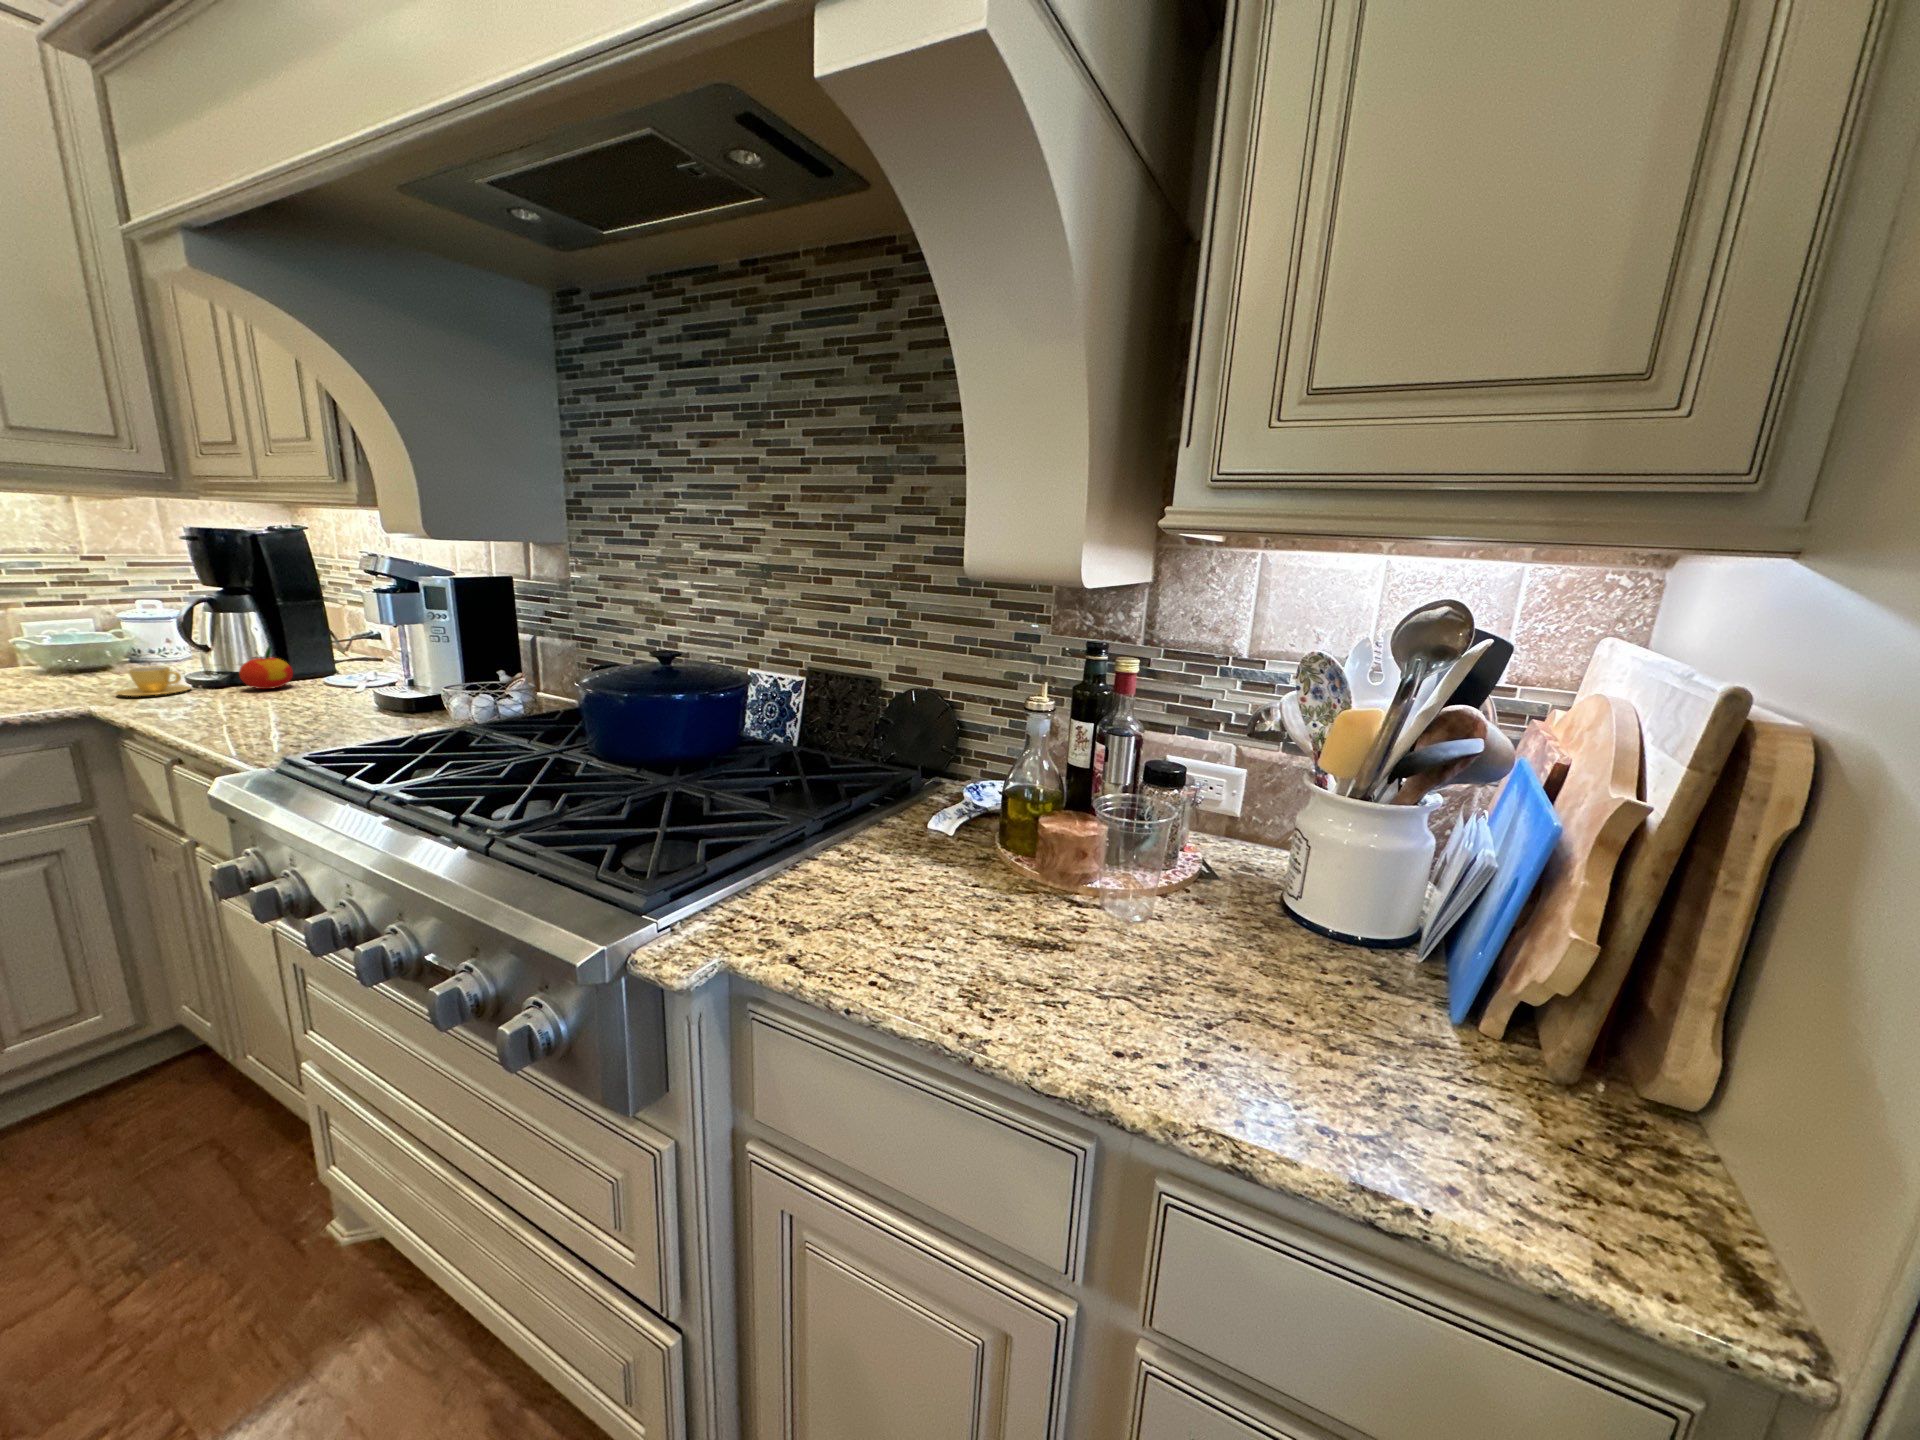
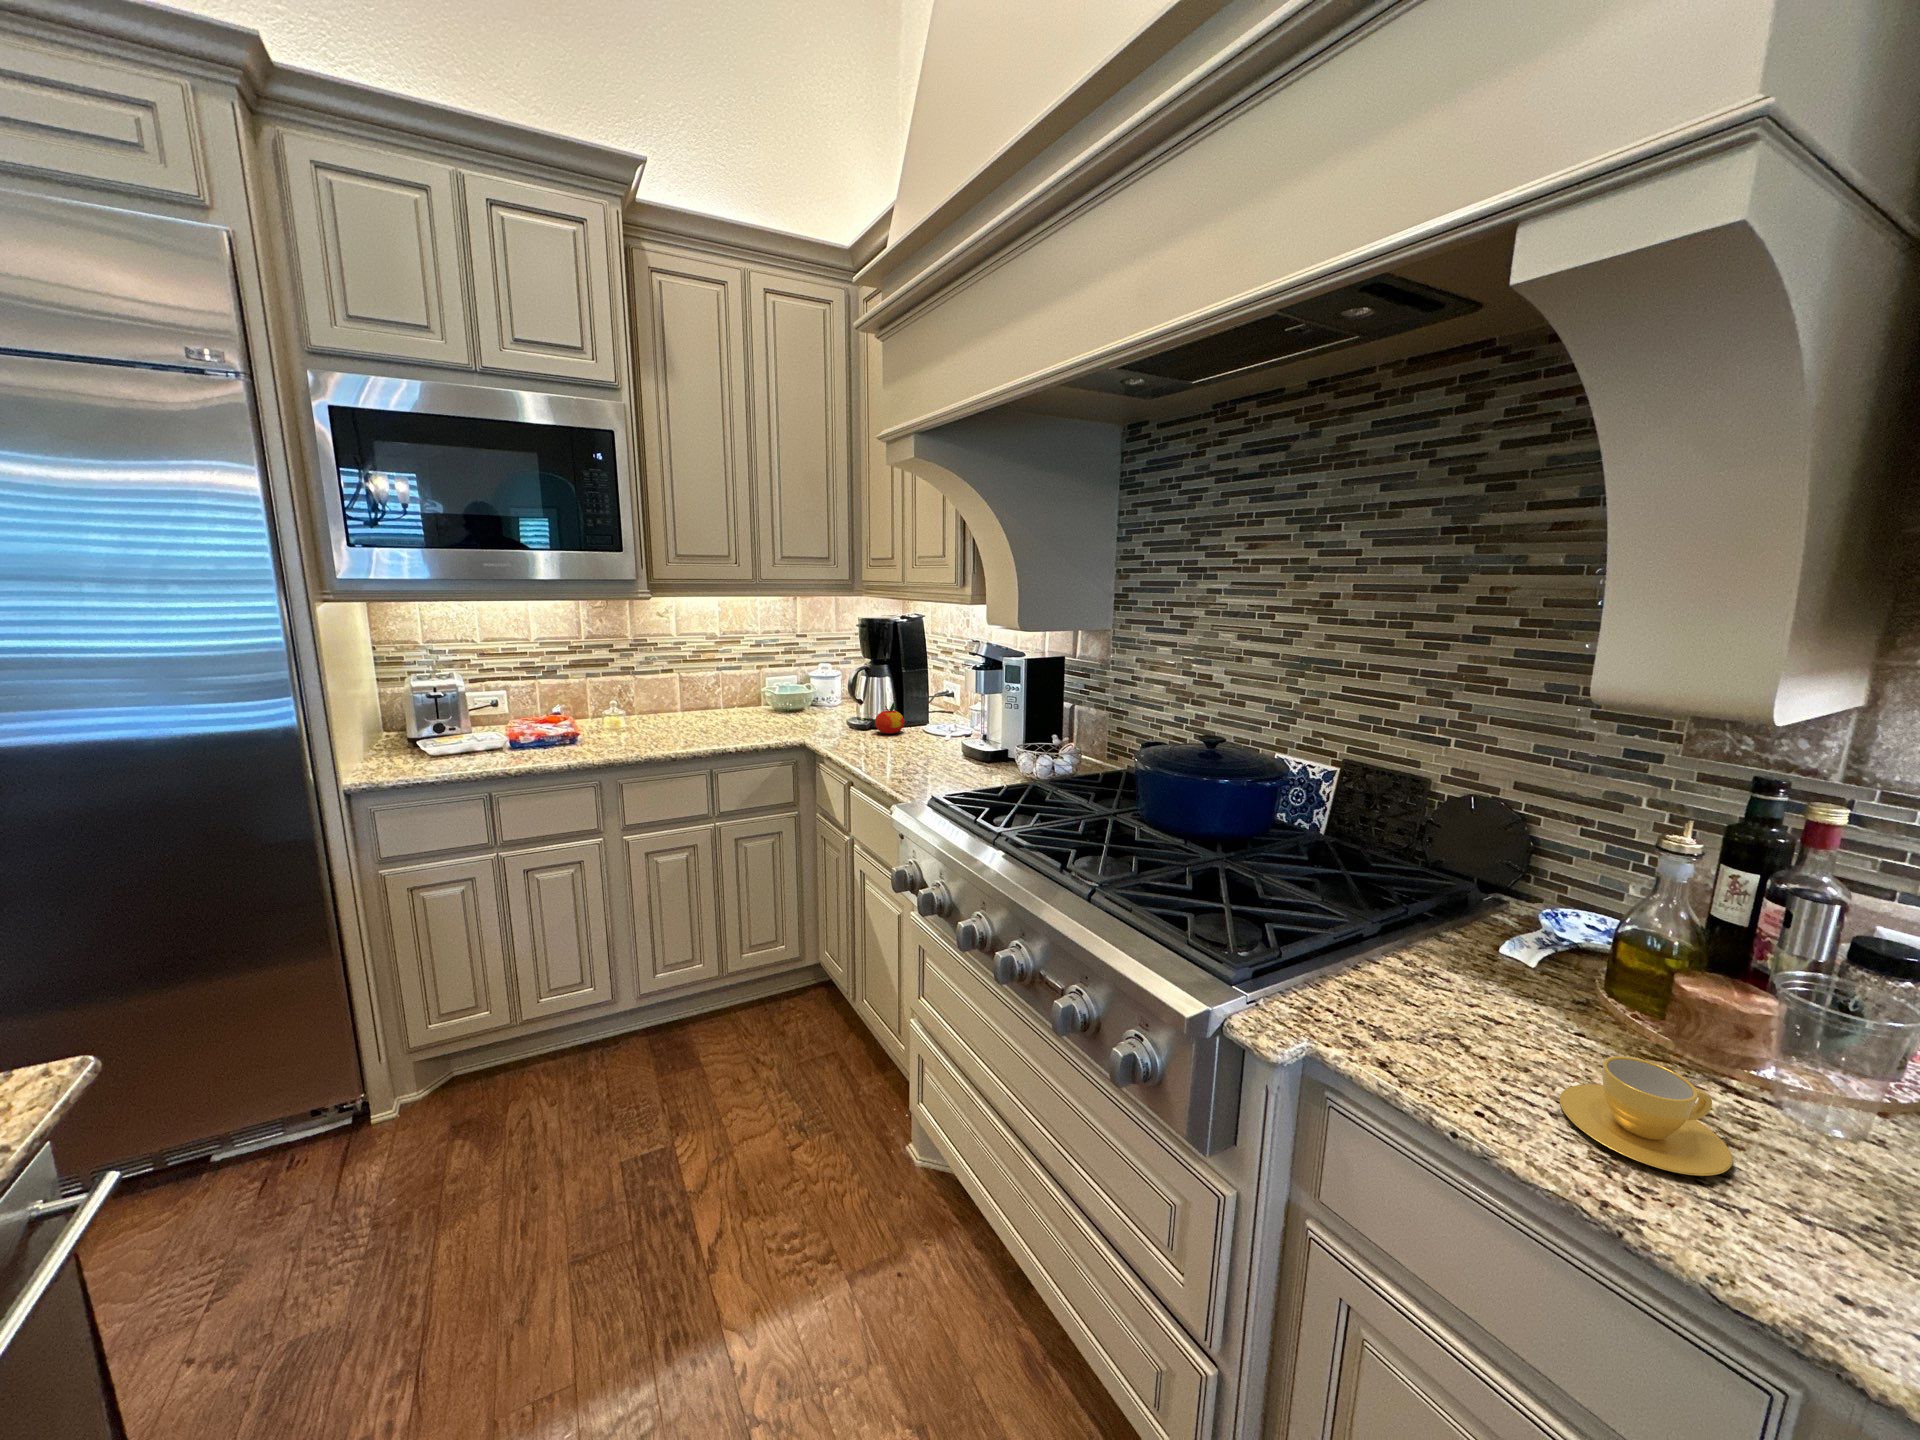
cup: present [116,666,190,696] -> present [1560,1056,1733,1176]

